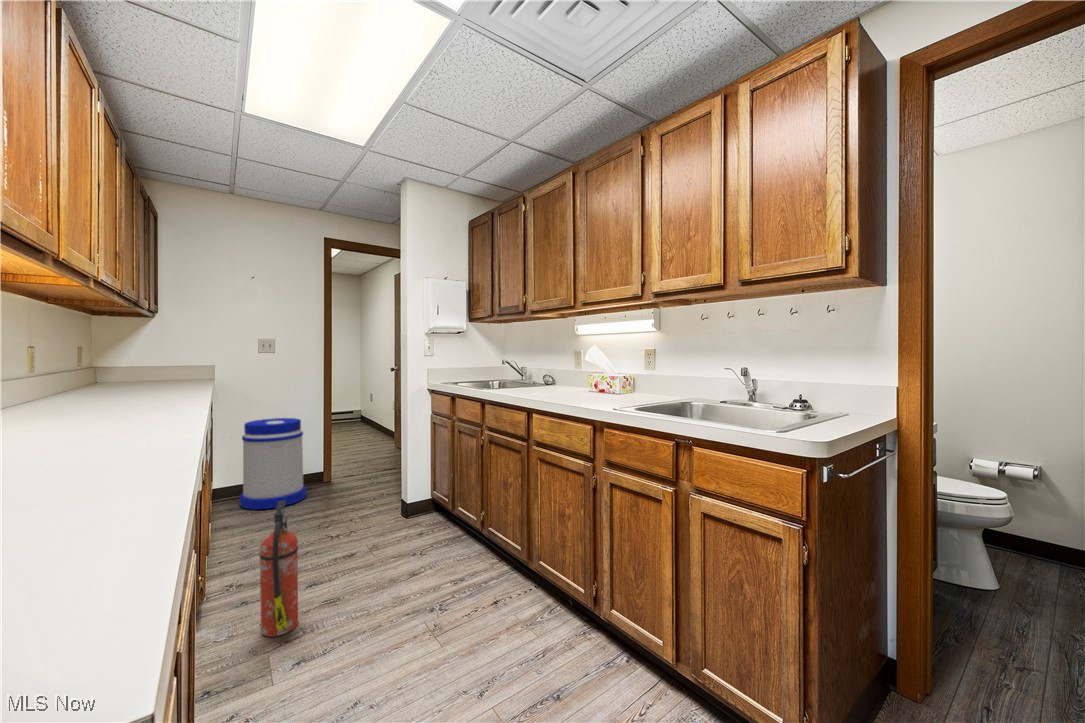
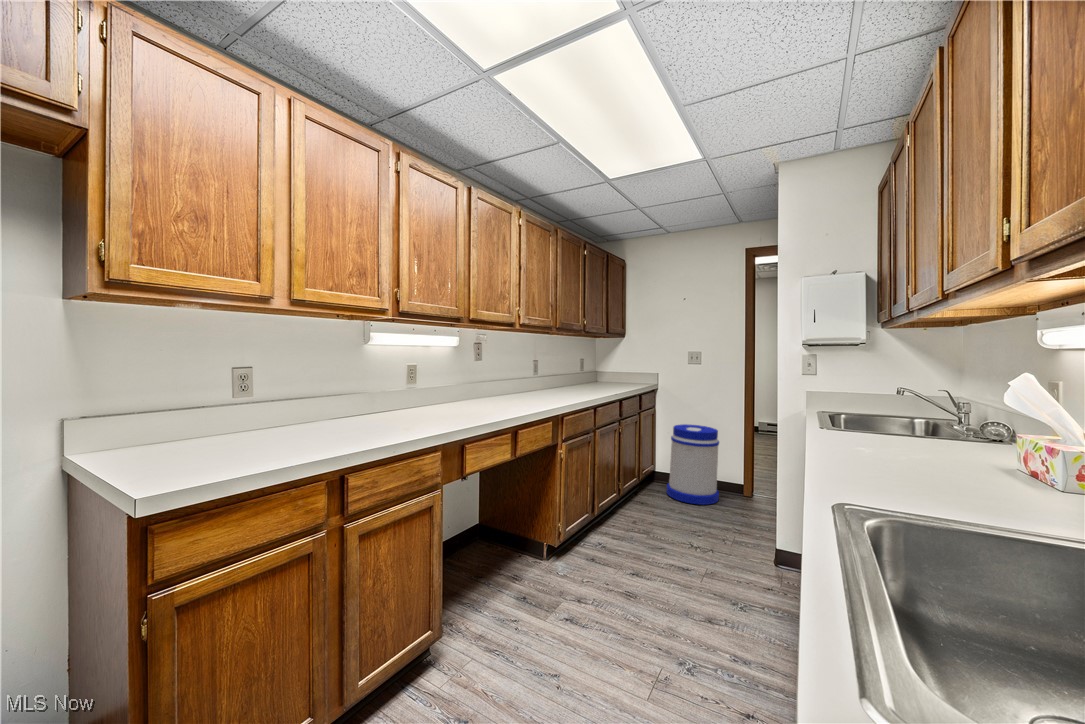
fire extinguisher: present [259,500,298,637] -> none [575,491,606,595]

